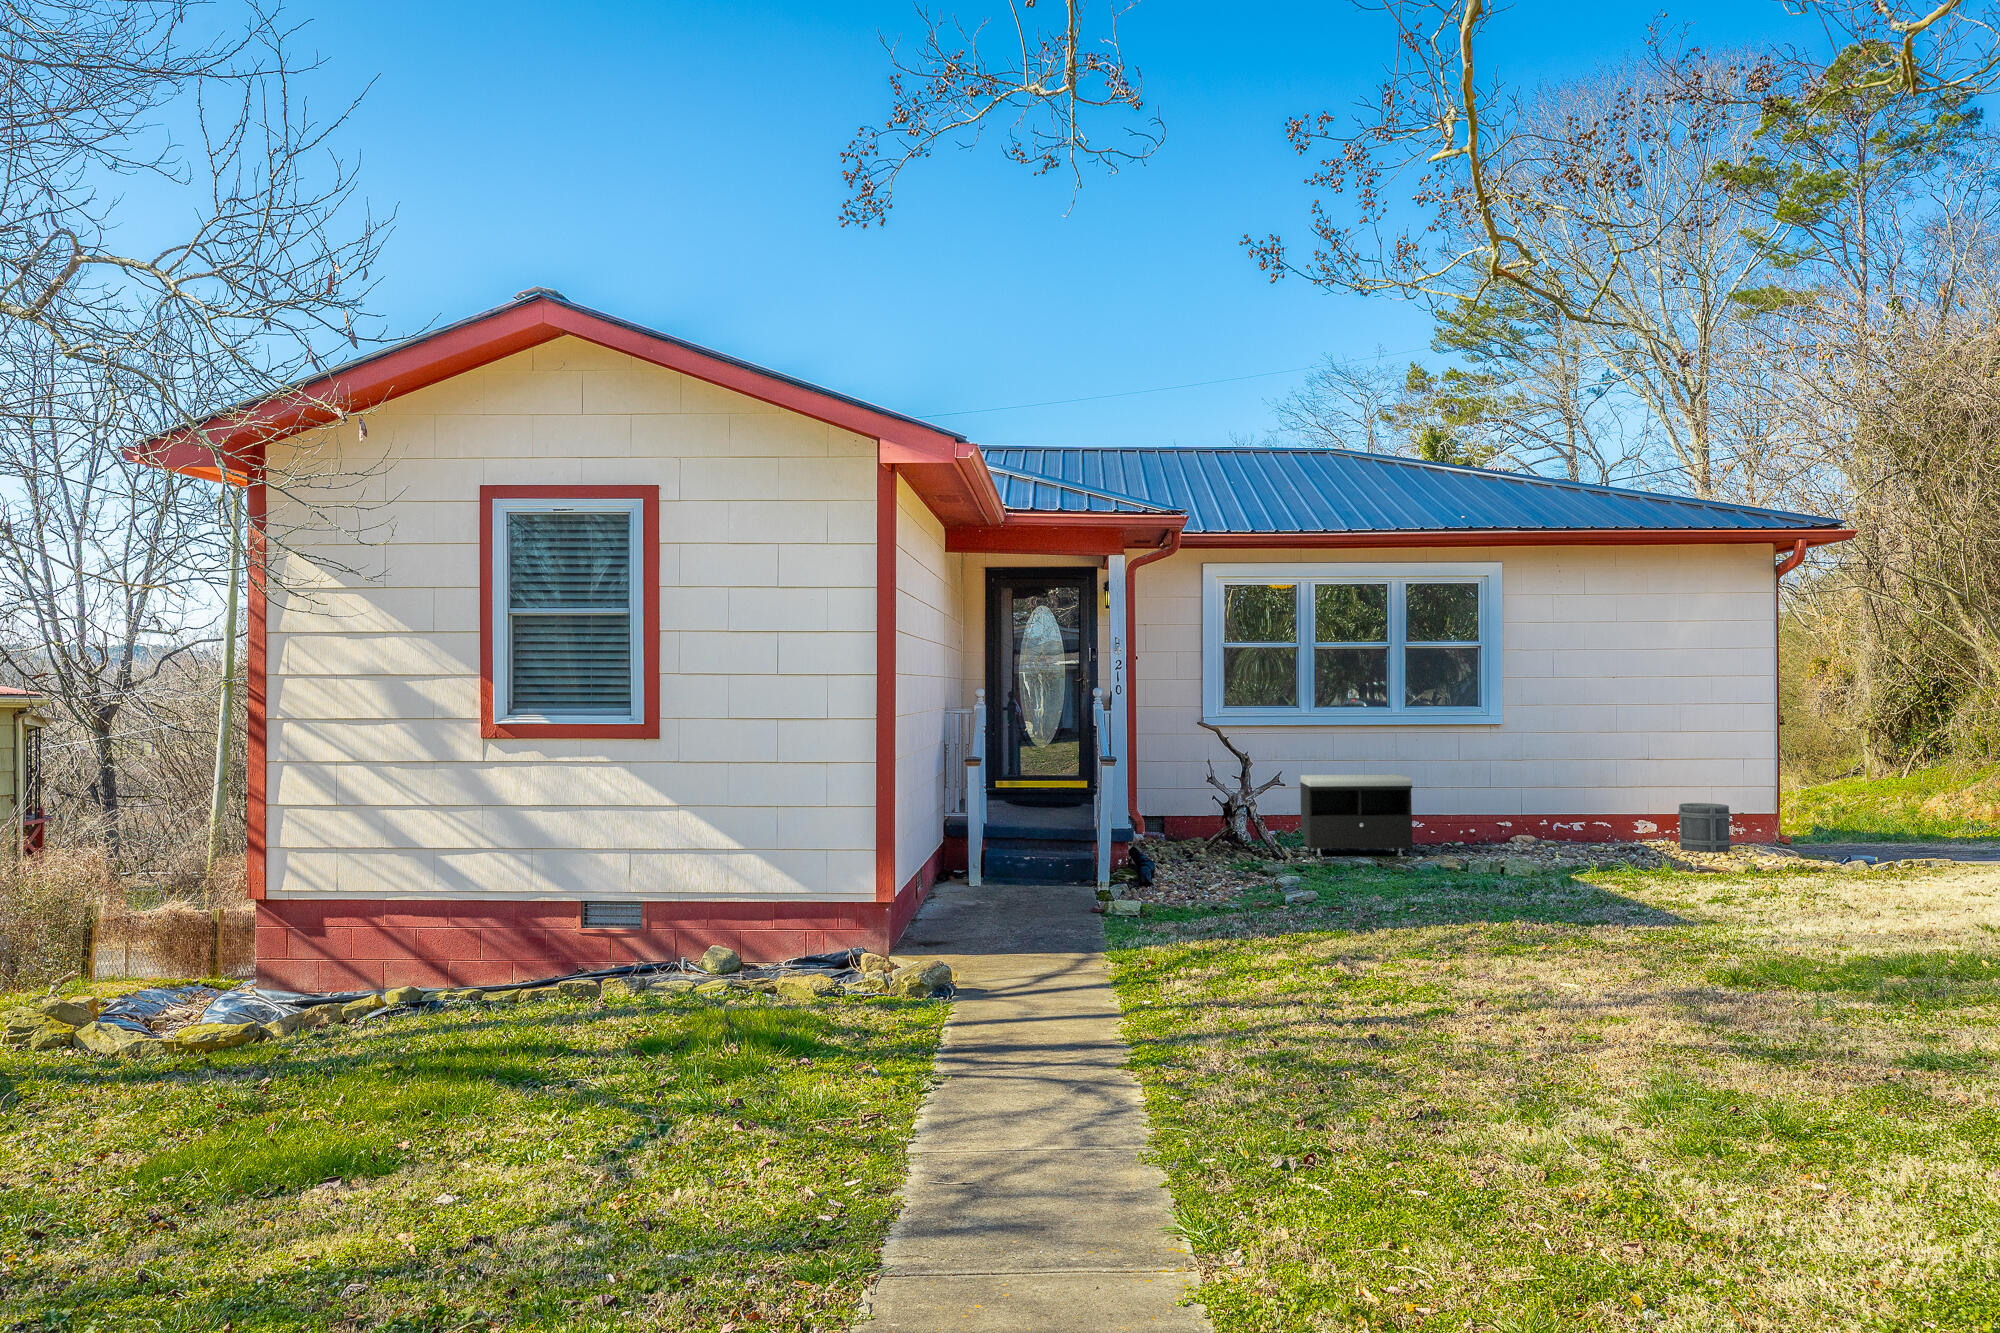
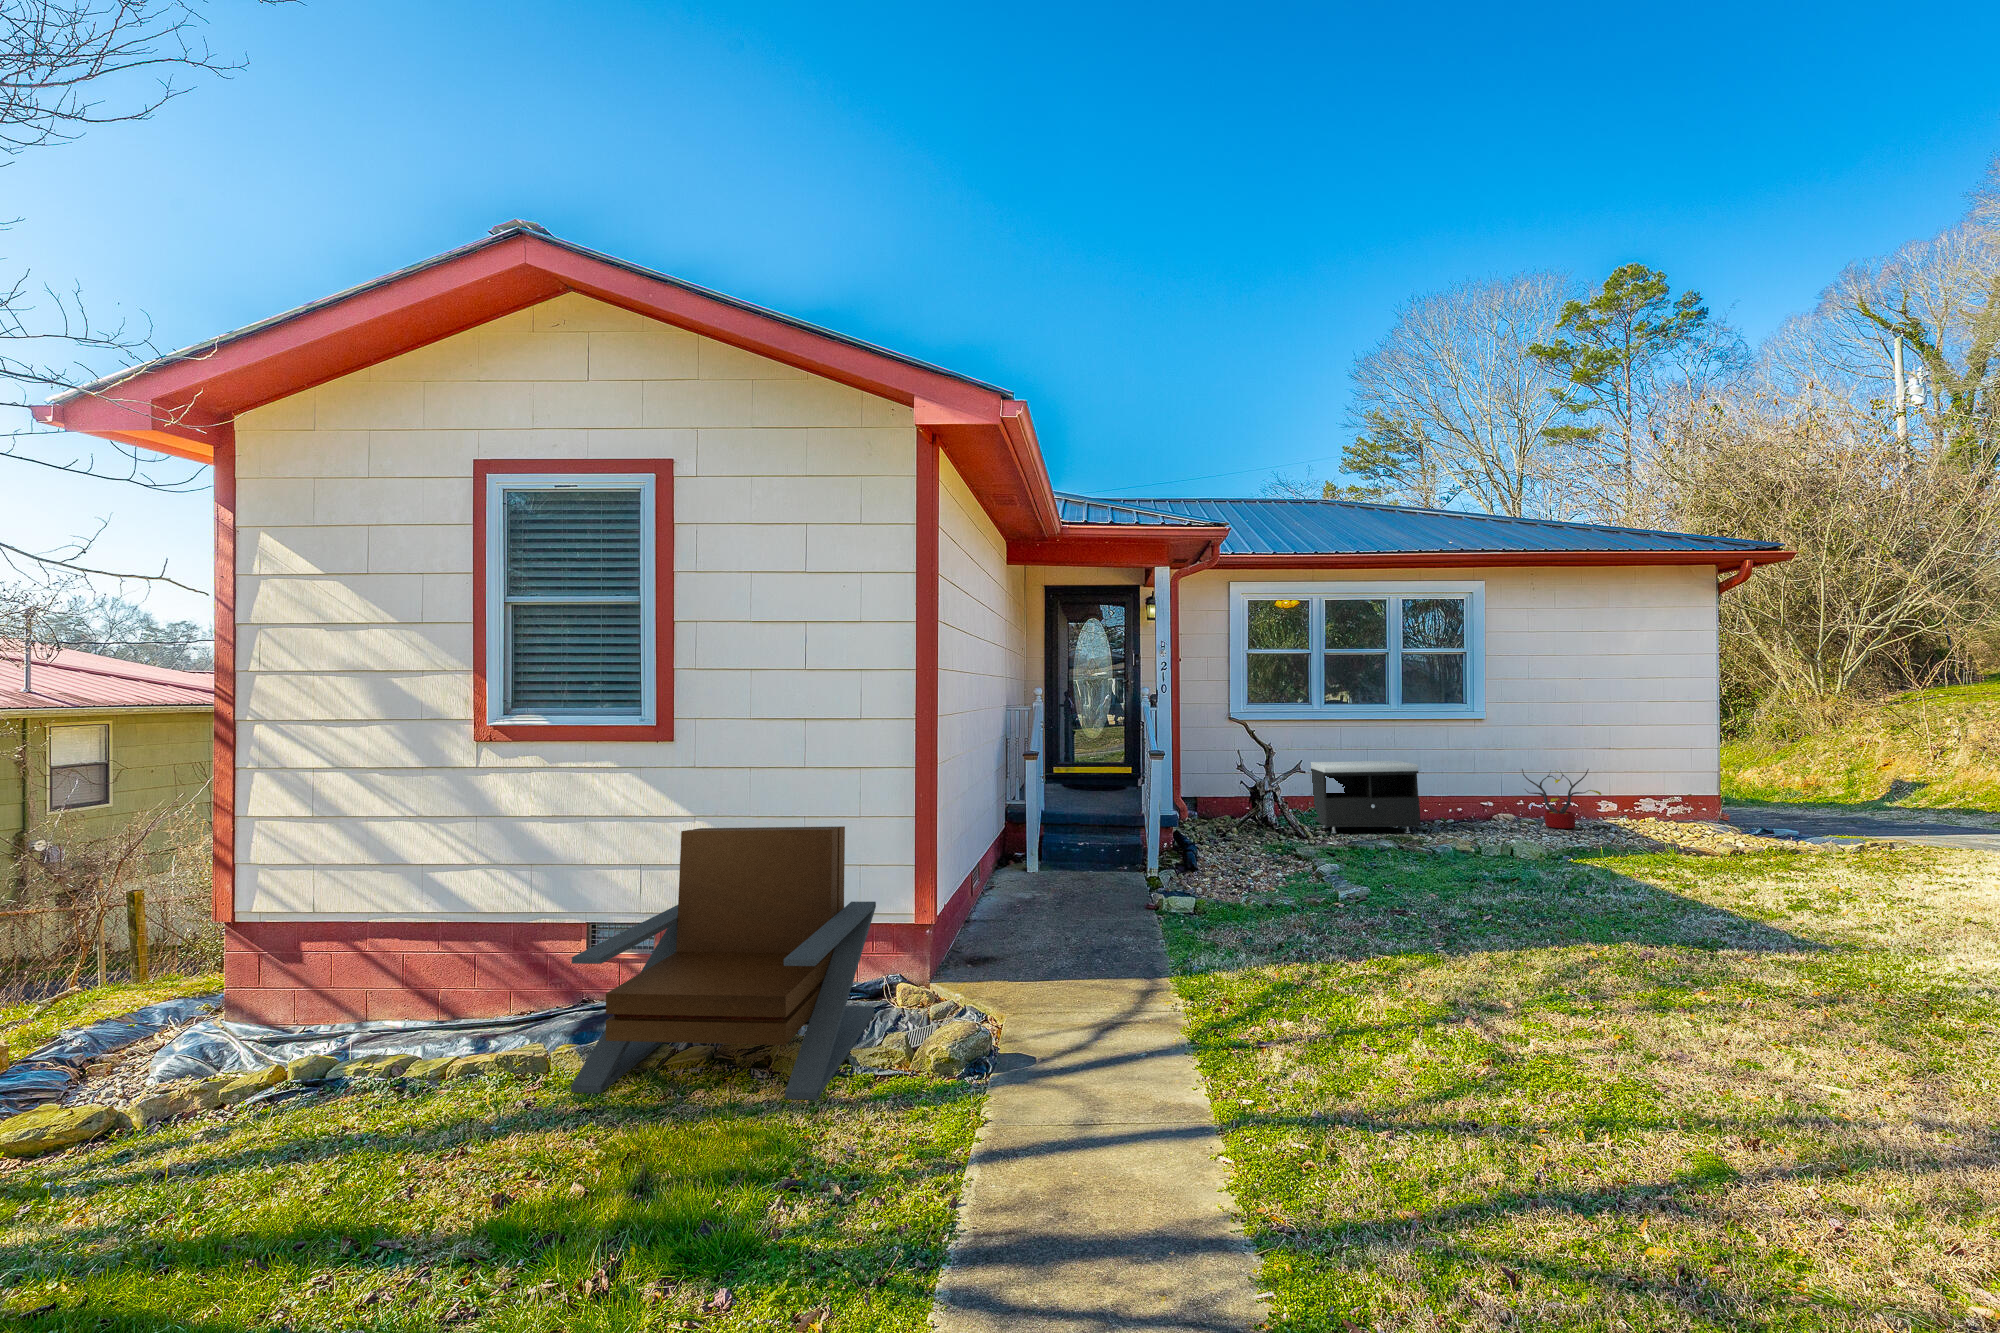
decorative plant: none [1528,785,1610,852] -> present [1522,769,1601,828]
bucket: present [1678,803,1731,852] -> none [1659,784,1717,829]
lounge chair: none [633,815,847,1003] -> present [571,826,876,1100]

